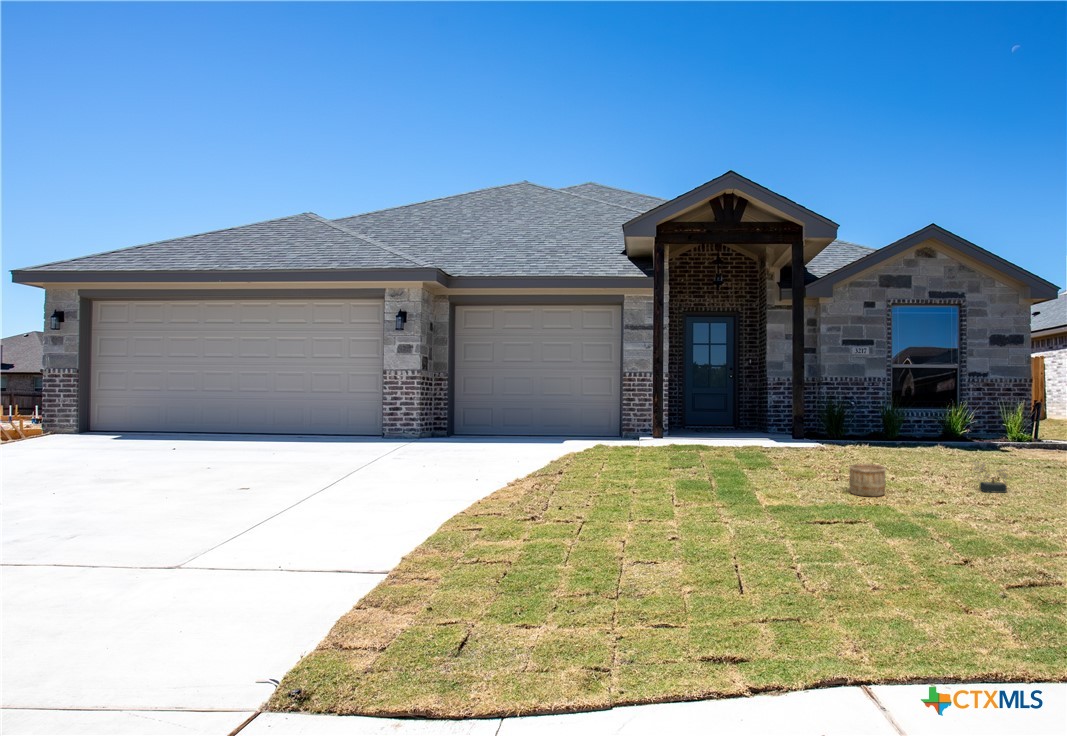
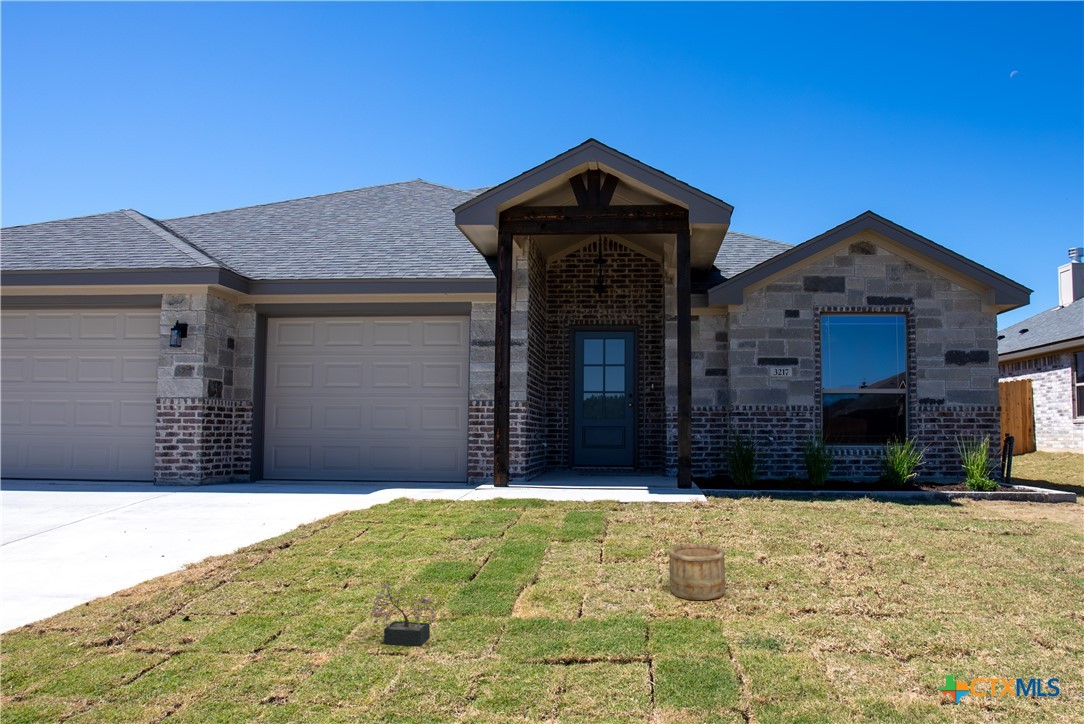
decorative plant: present [973,462,1007,493] -> present [370,582,437,646]

